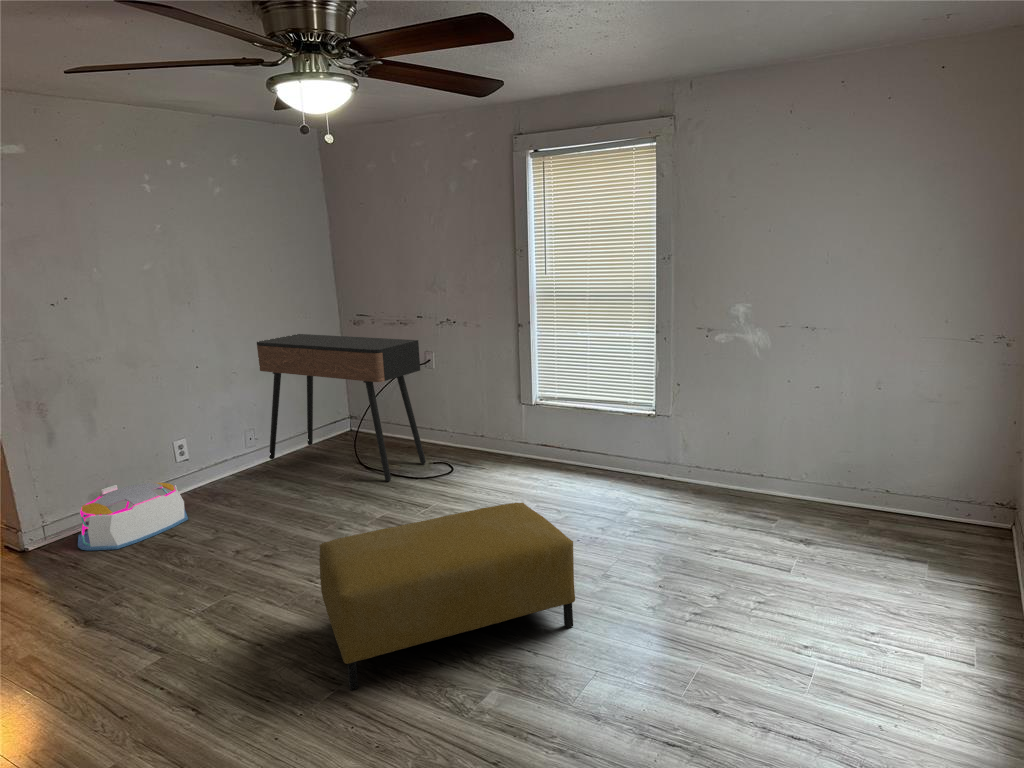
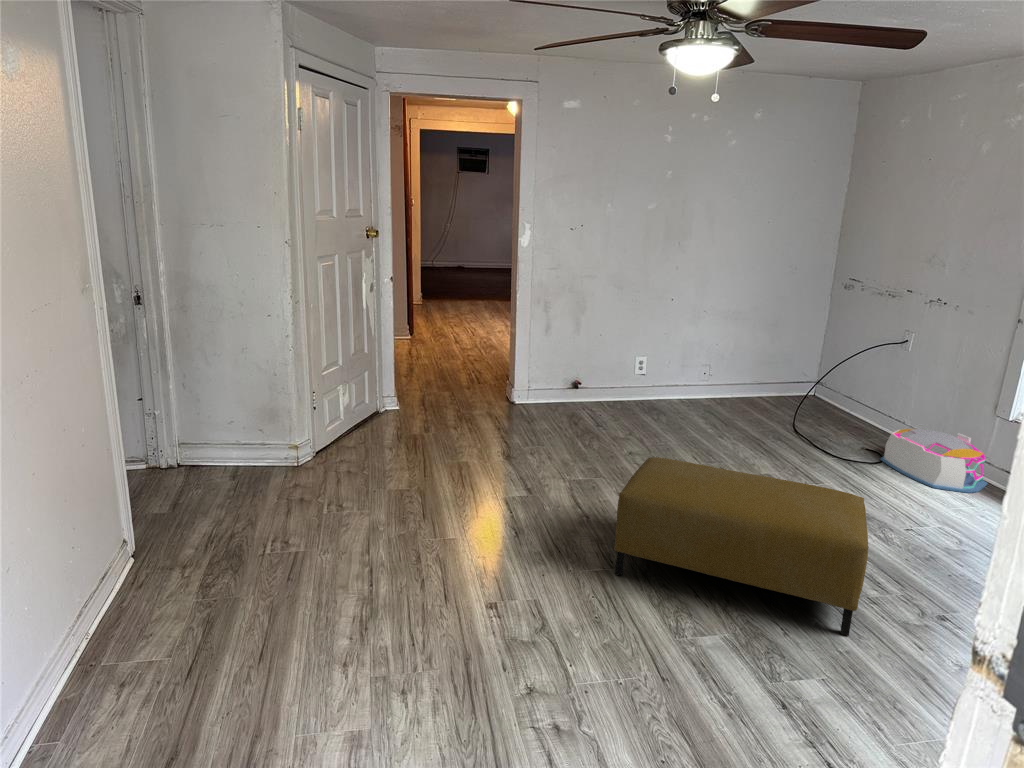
console table: present [257,334,426,481] -> none [719,288,883,449]
storage bin: present [78,483,188,551] -> present [881,429,987,493]

